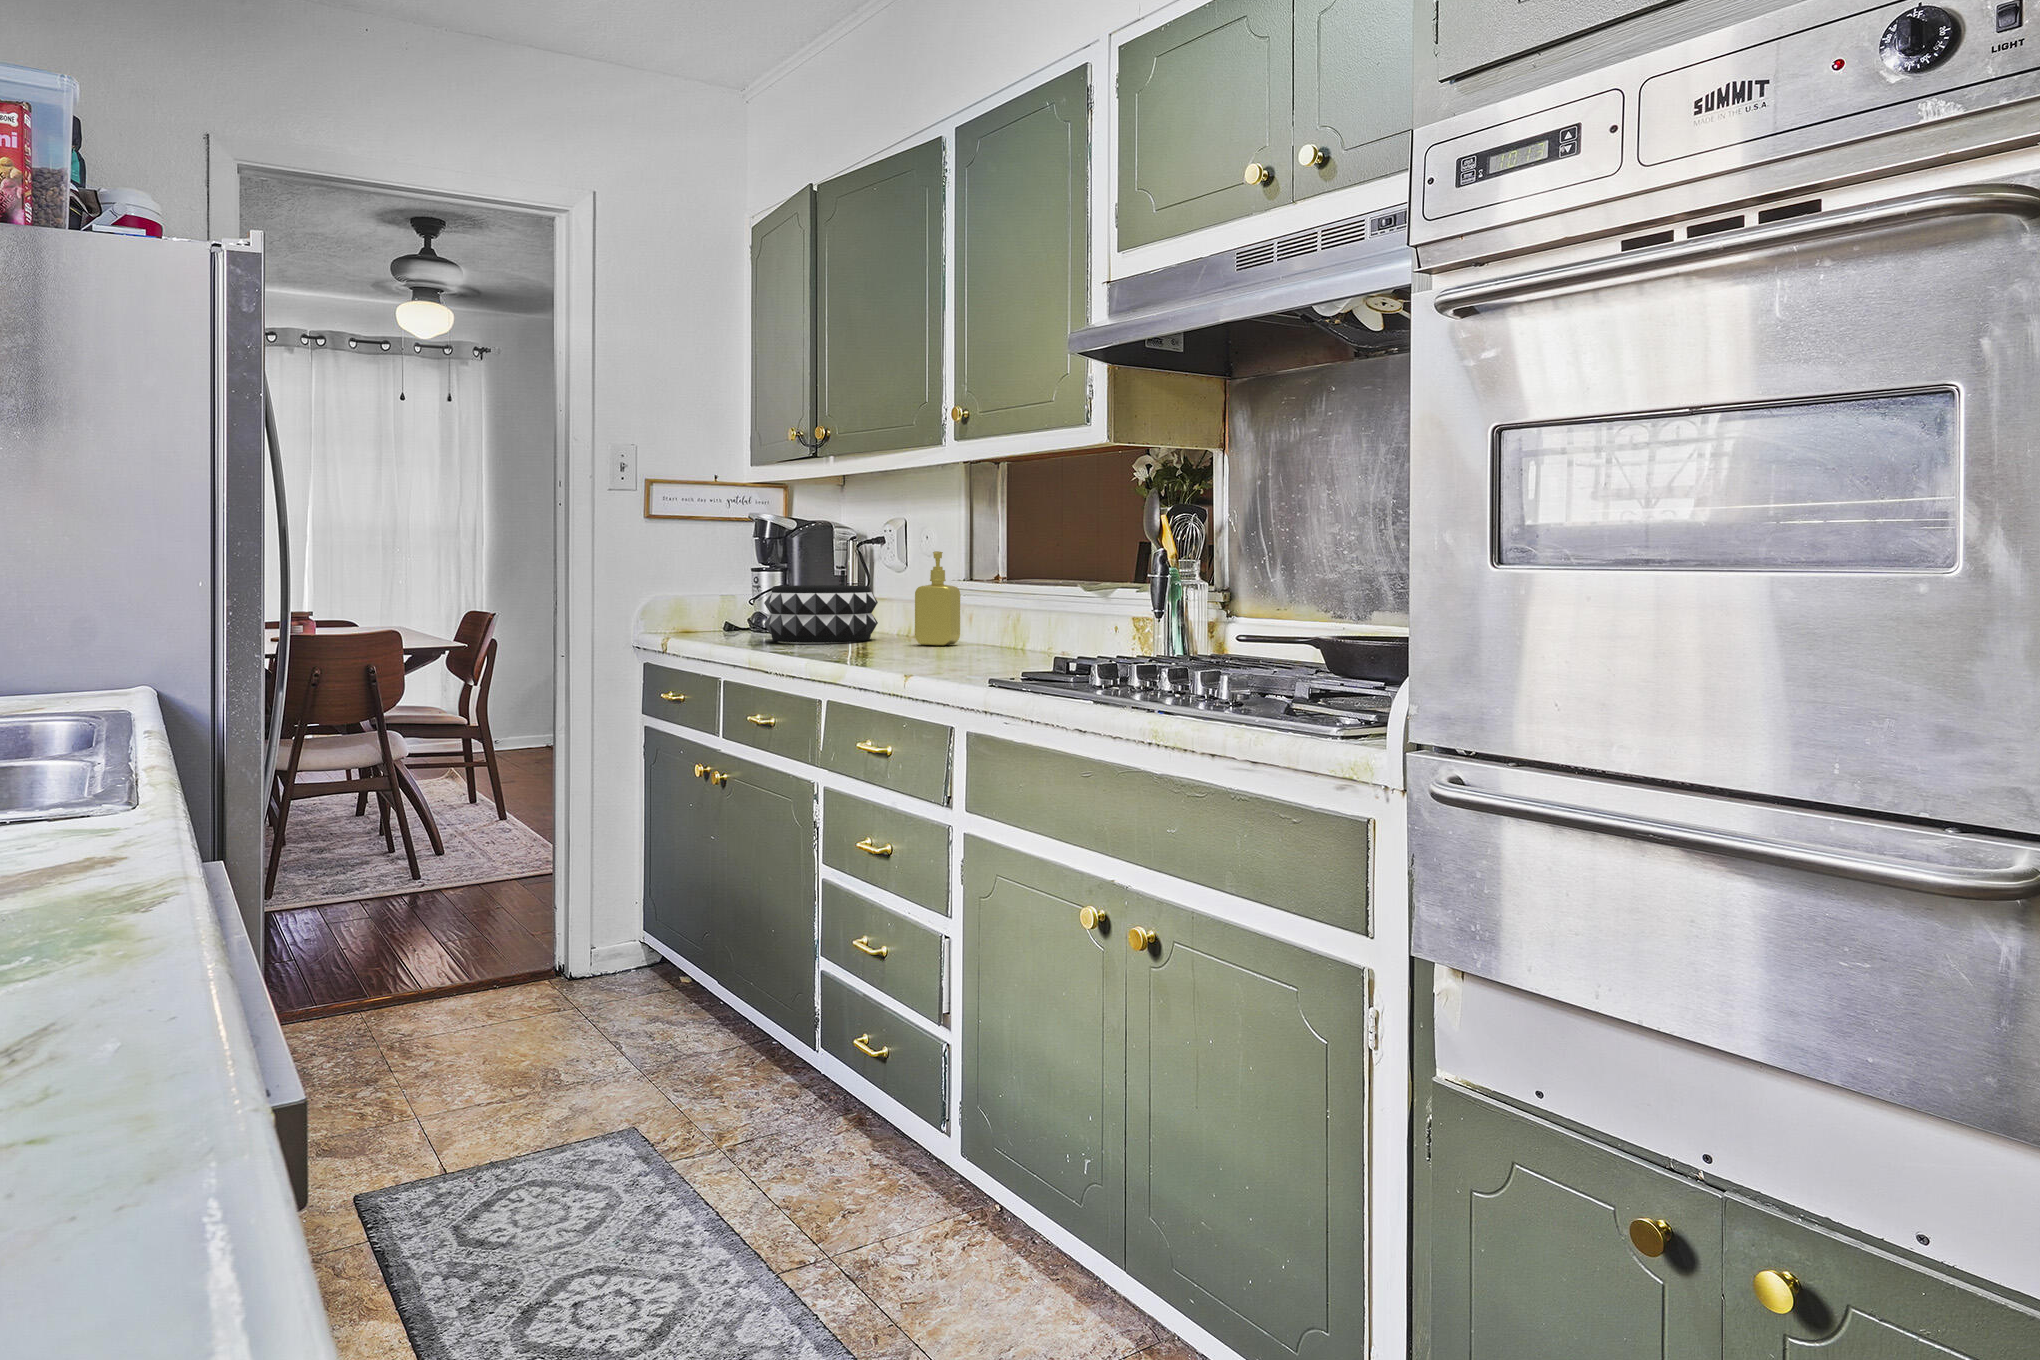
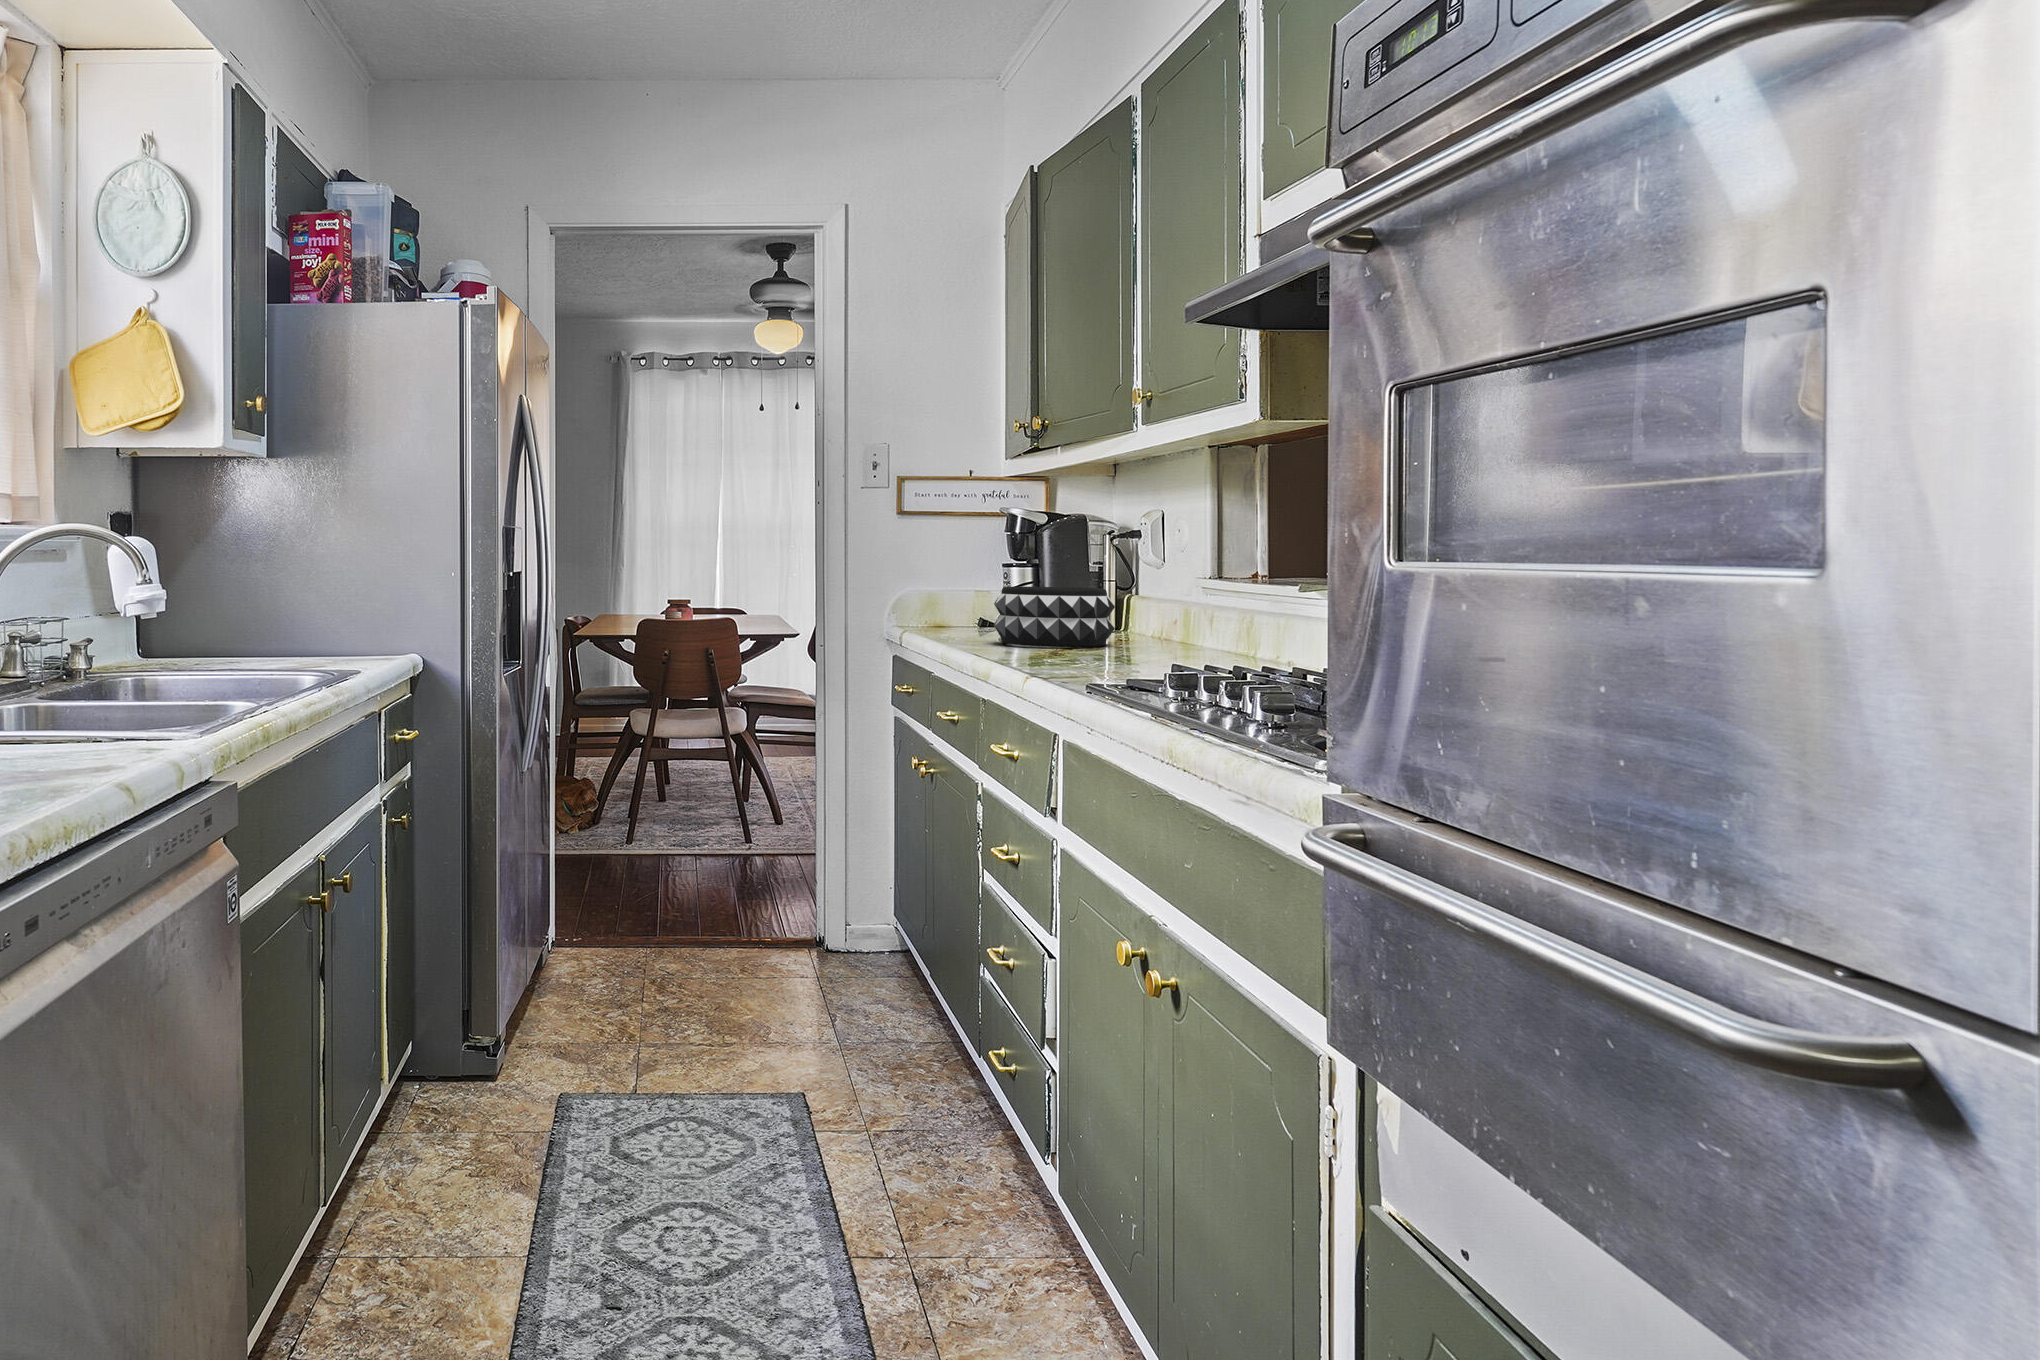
soap dispenser: present [915,551,960,645] -> none [1133,554,1185,656]

